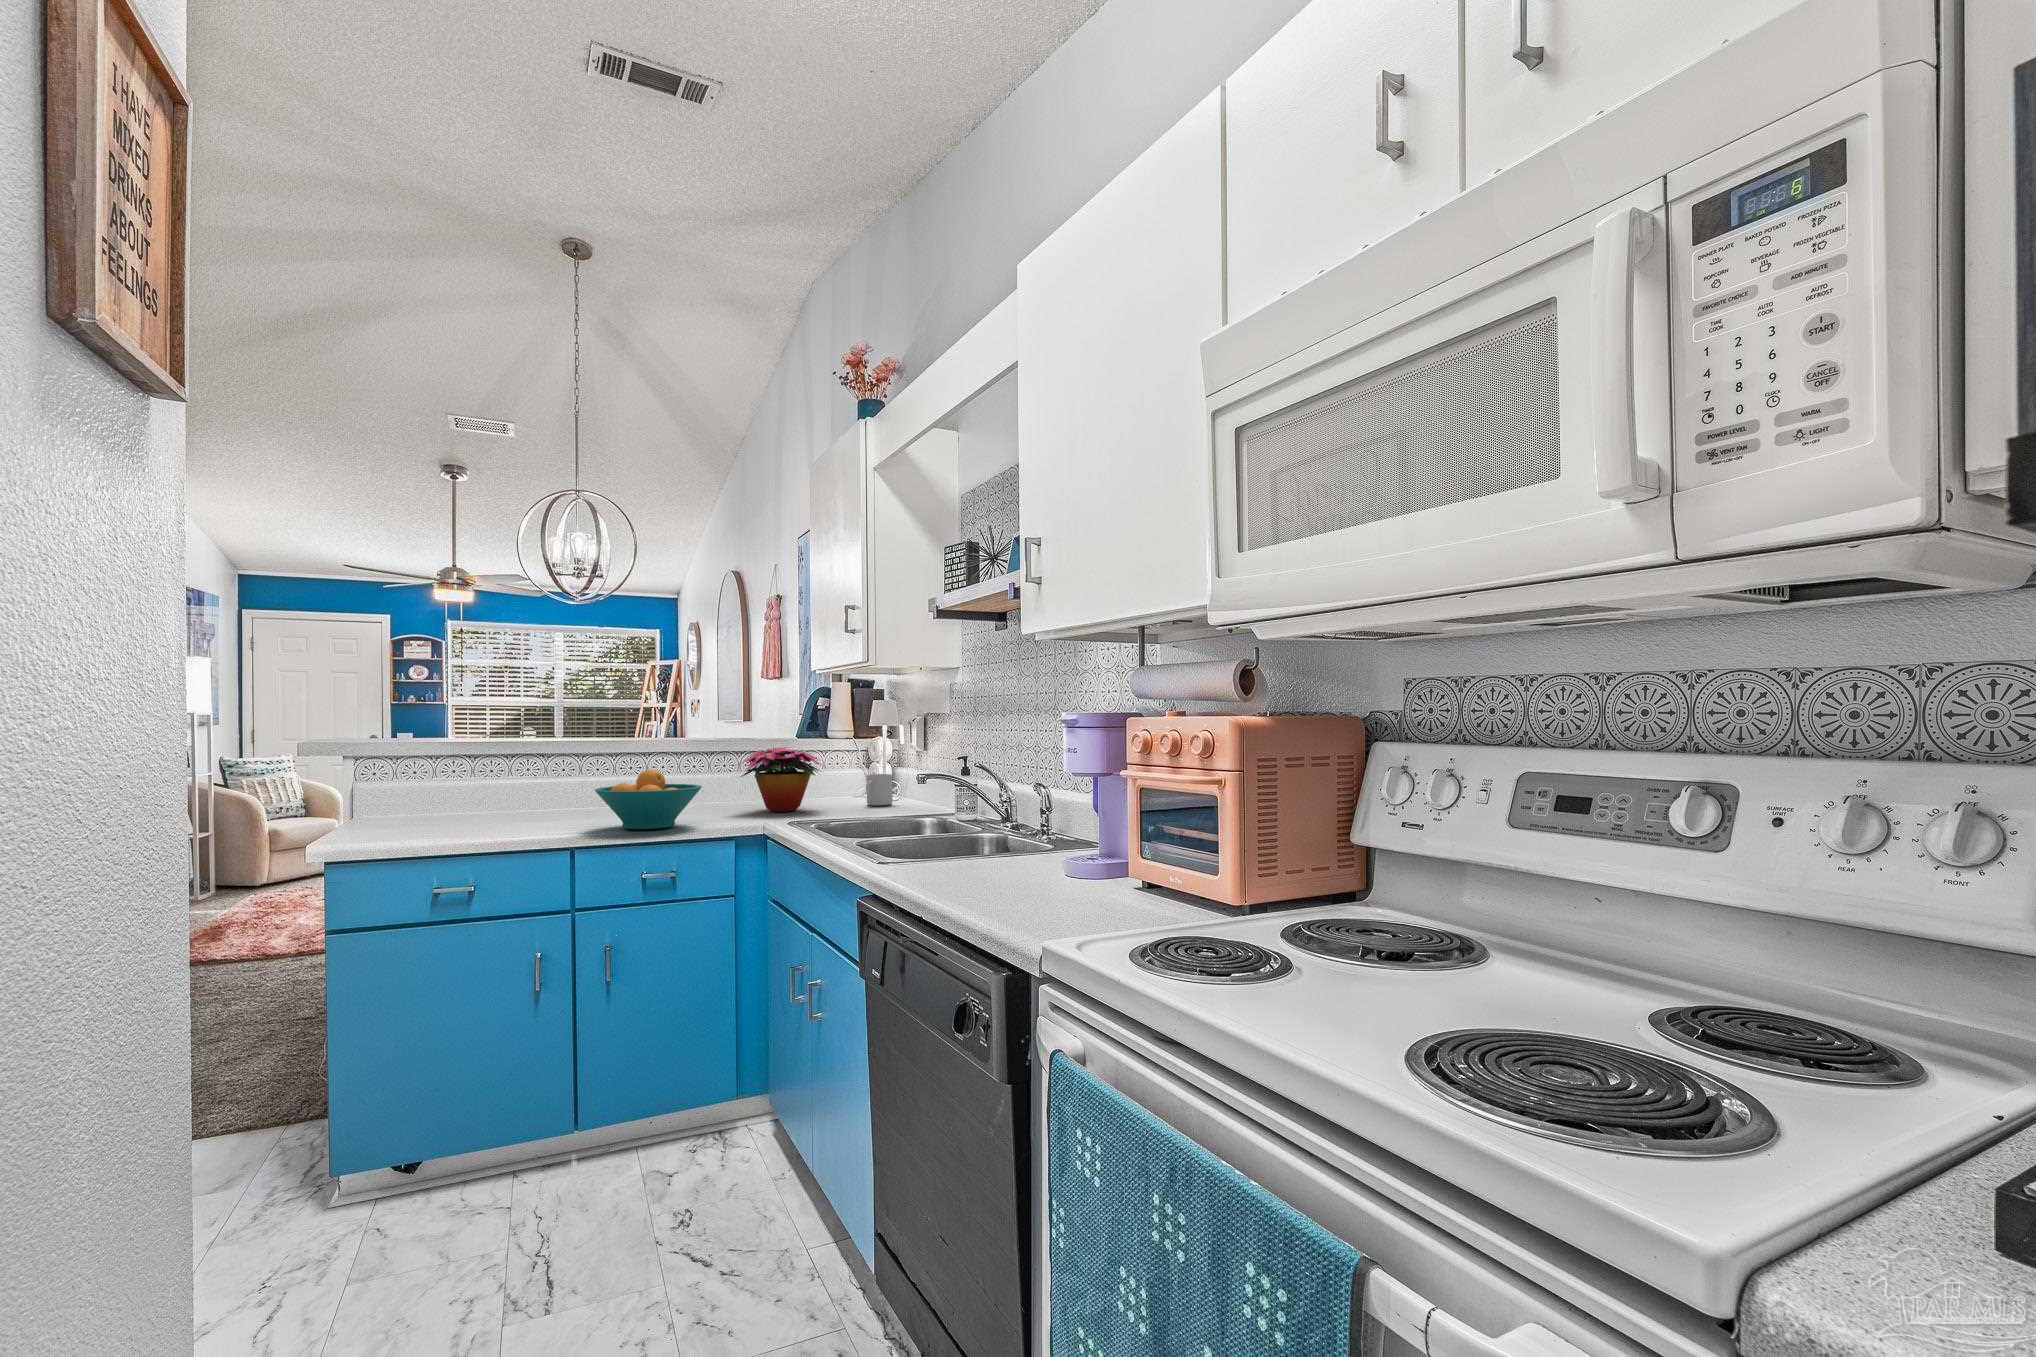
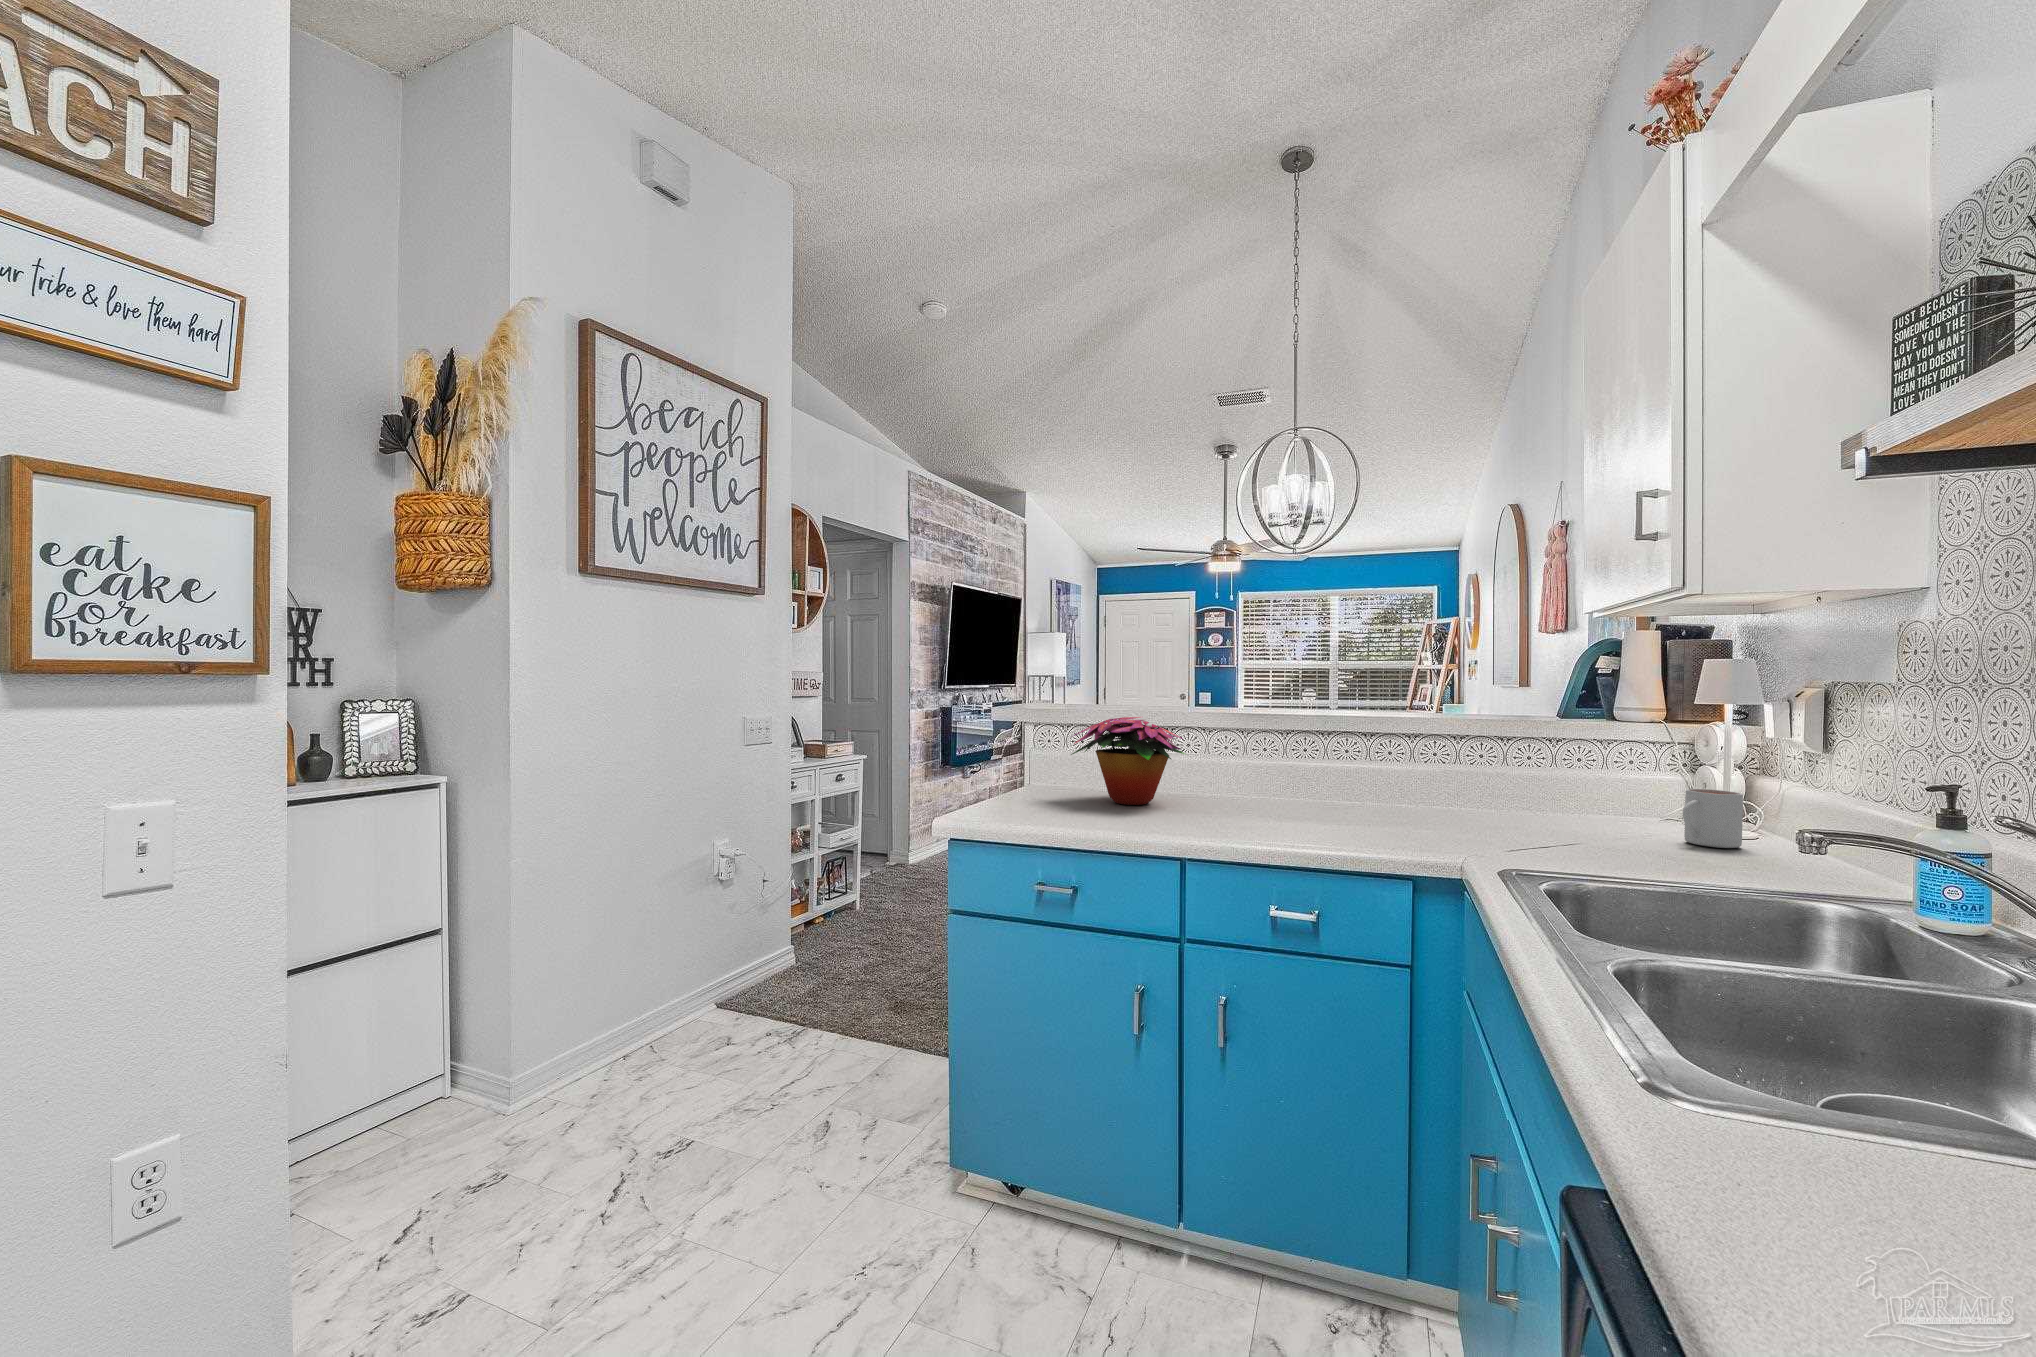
flower arrangement: present [738,747,824,812] -> present [1071,717,1185,805]
fruit bowl: present [595,769,702,830] -> none [1217,752,1368,840]

